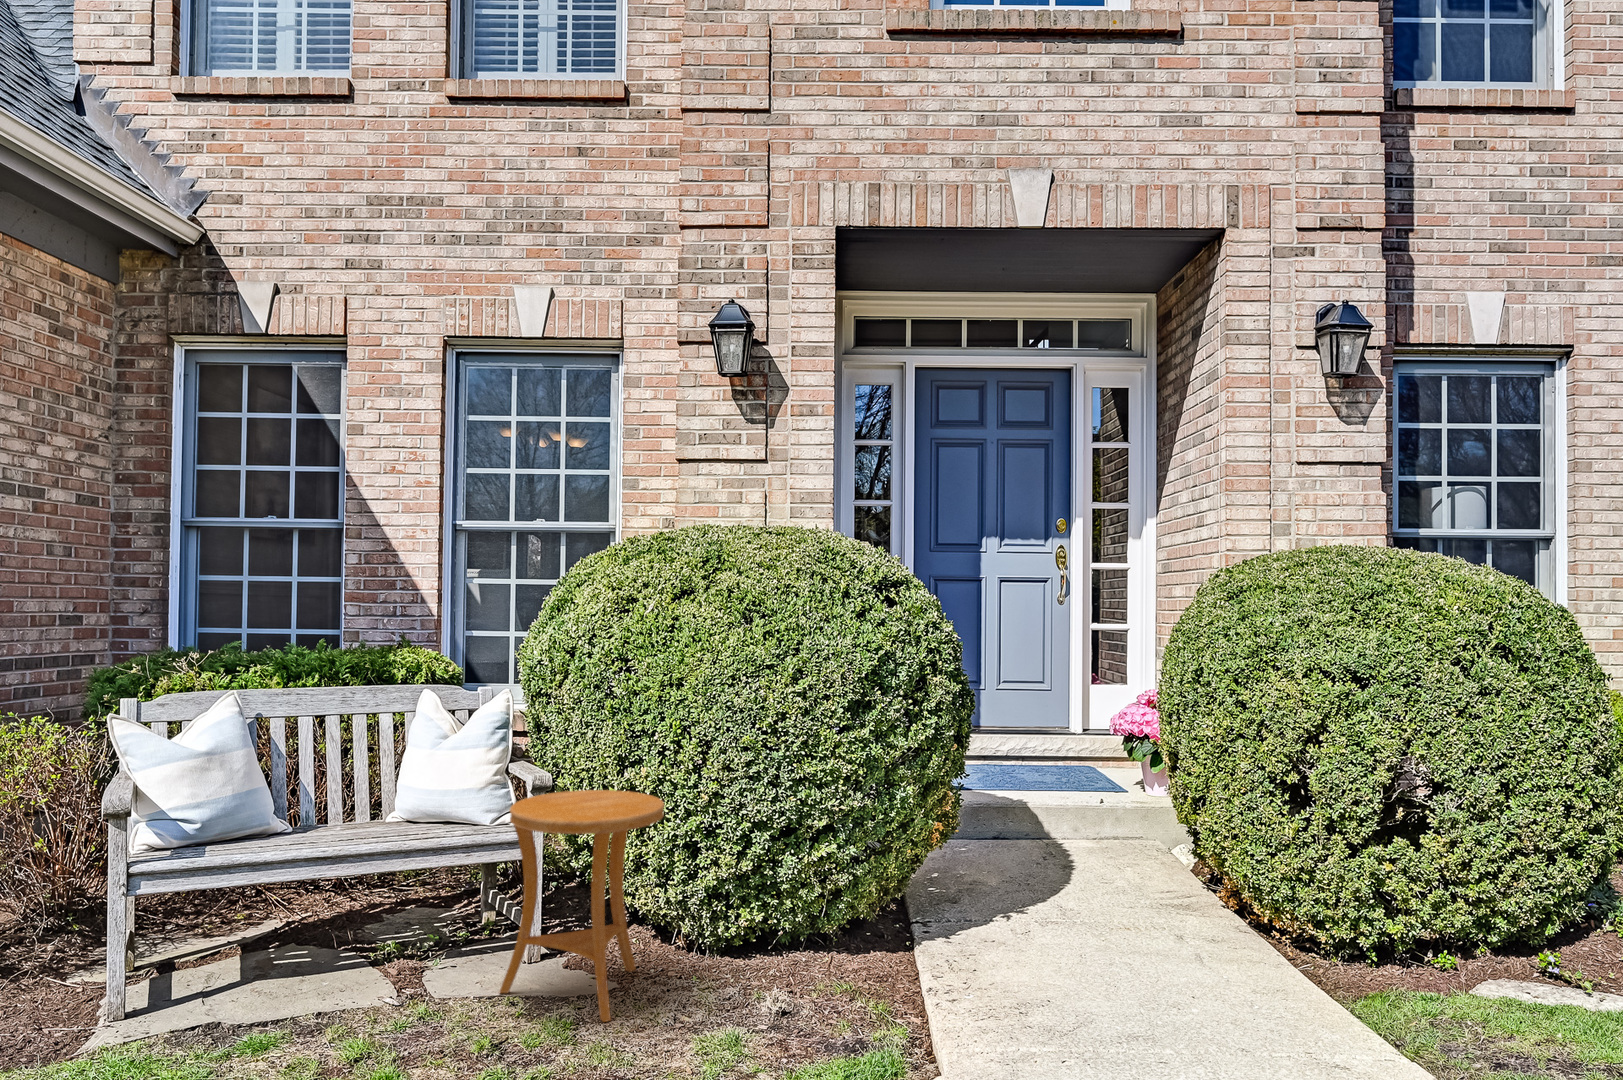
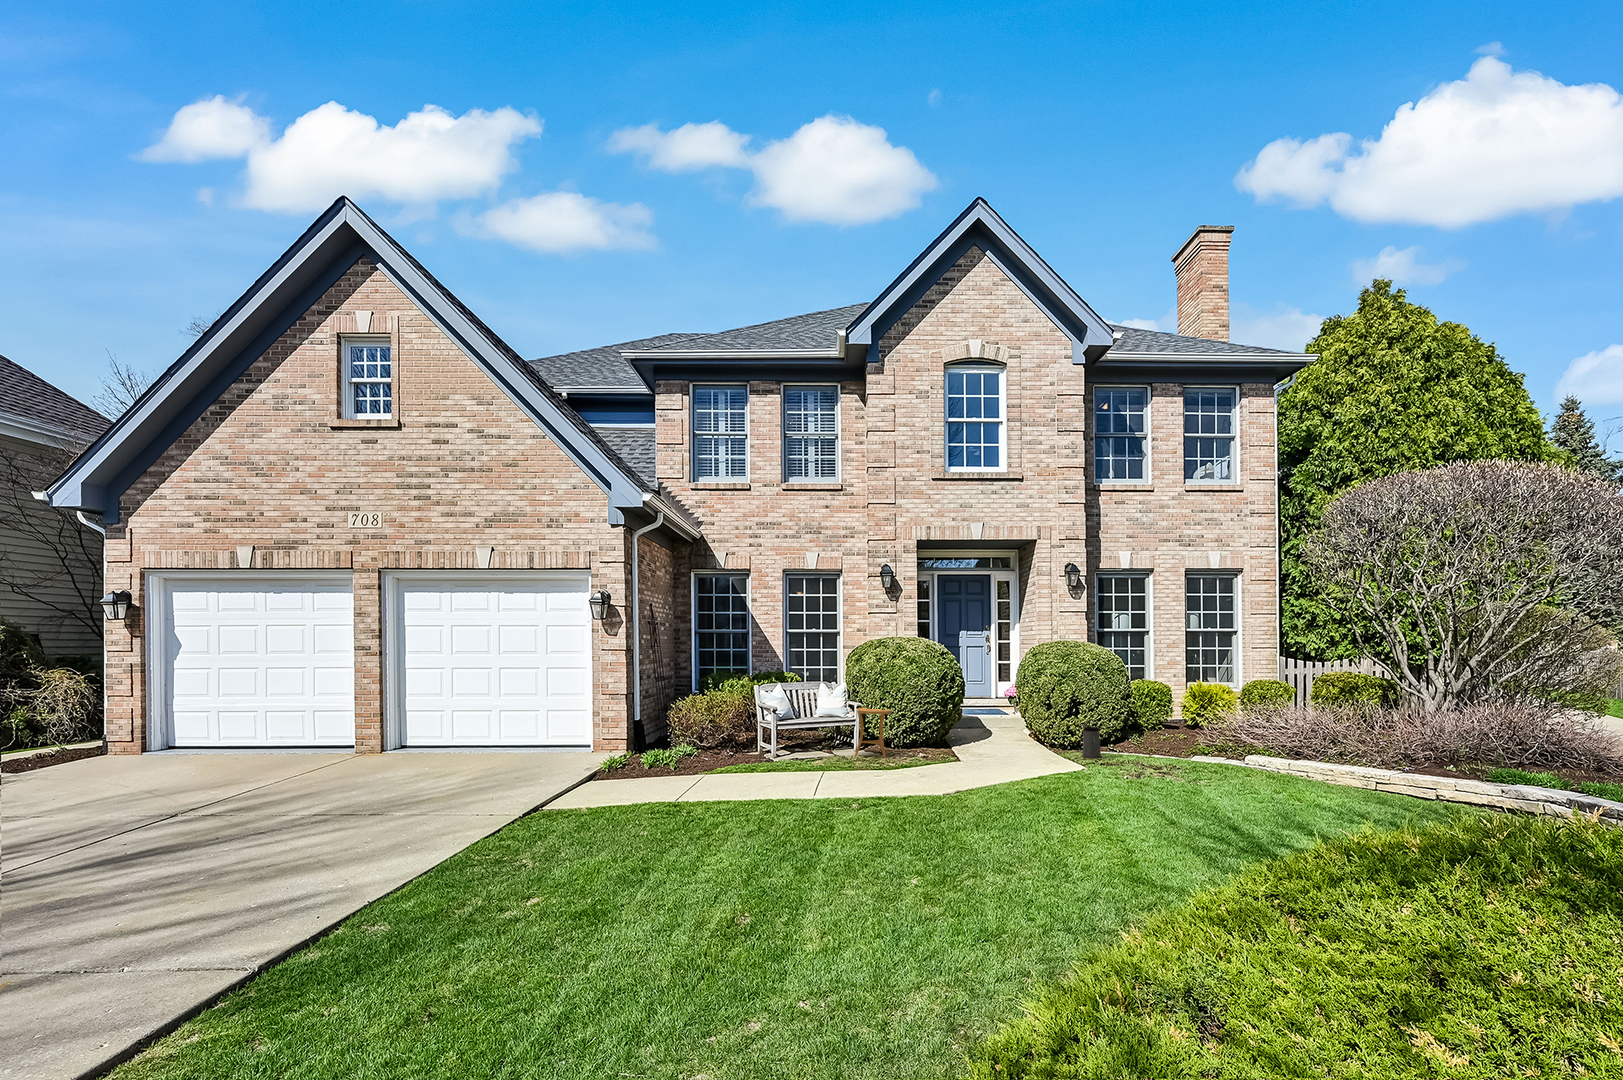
watering can: none [1441,860,1558,1045] -> present [1082,720,1102,759]

